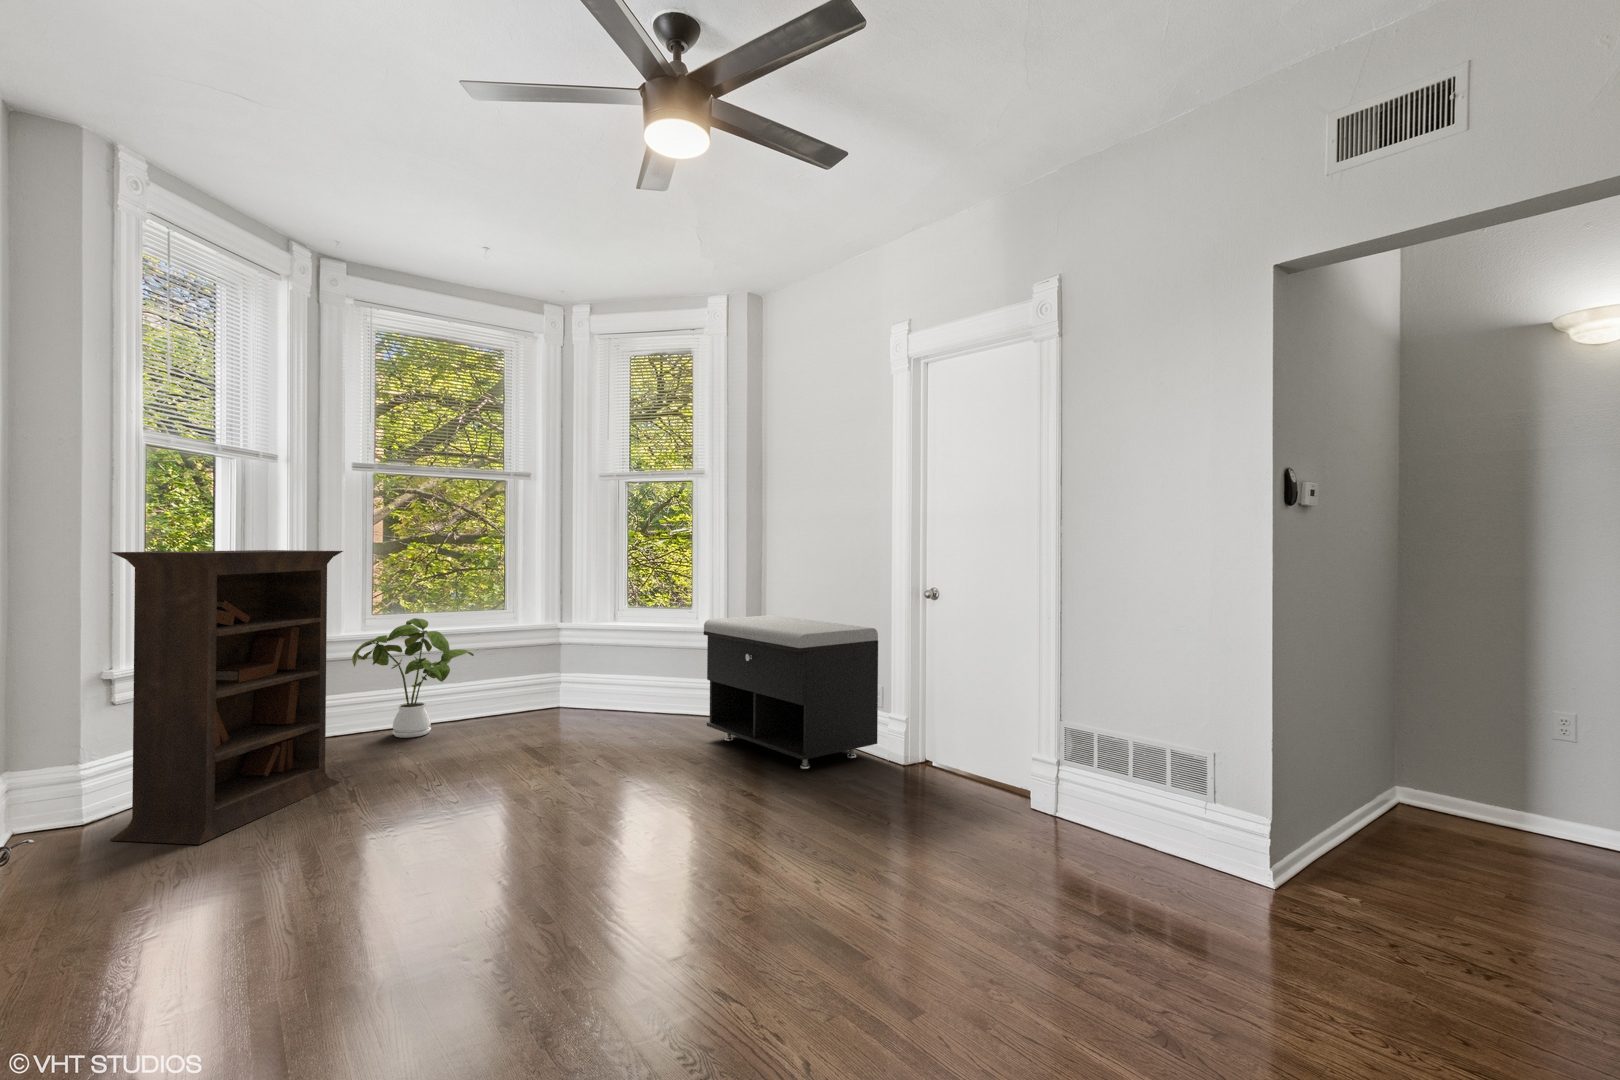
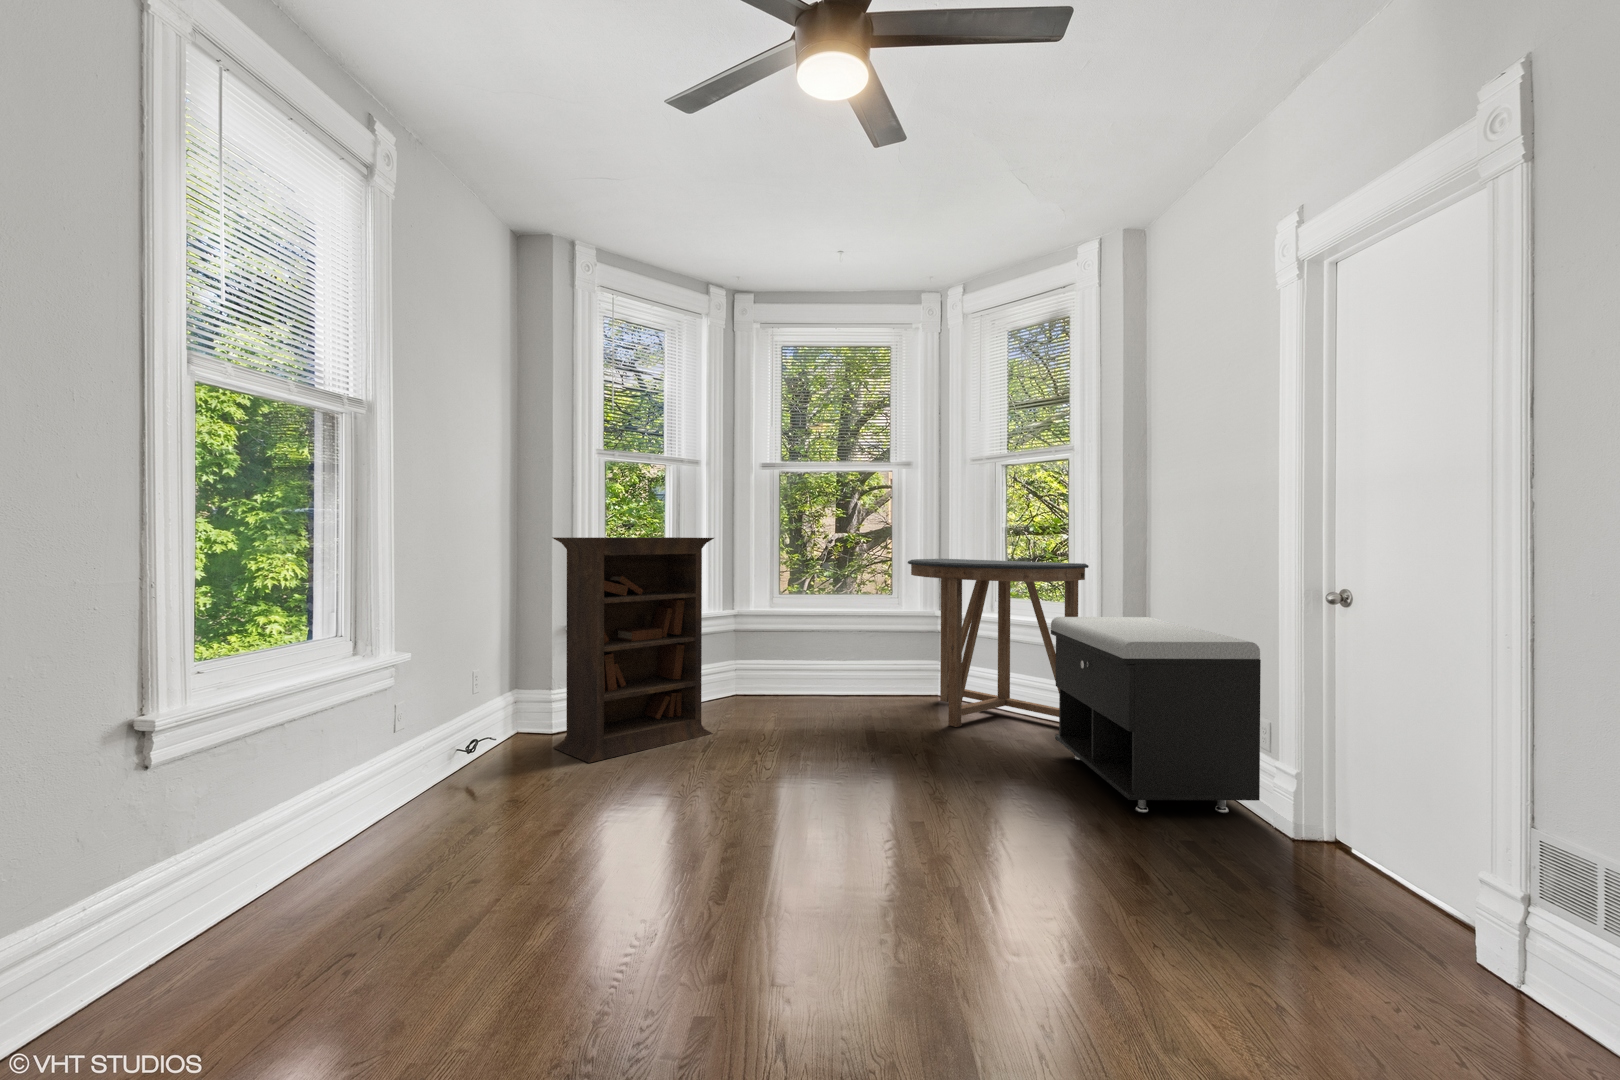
console table: none [538,569,715,732] -> present [908,559,1089,727]
house plant: present [352,618,474,738] -> none [753,599,855,705]

